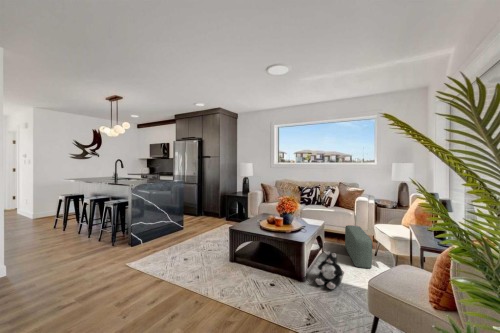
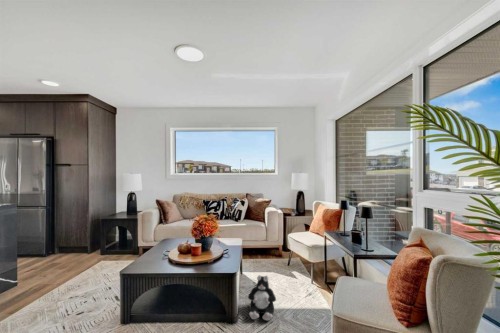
pouf: present [345,225,373,268] -> none [260,239,293,284]

